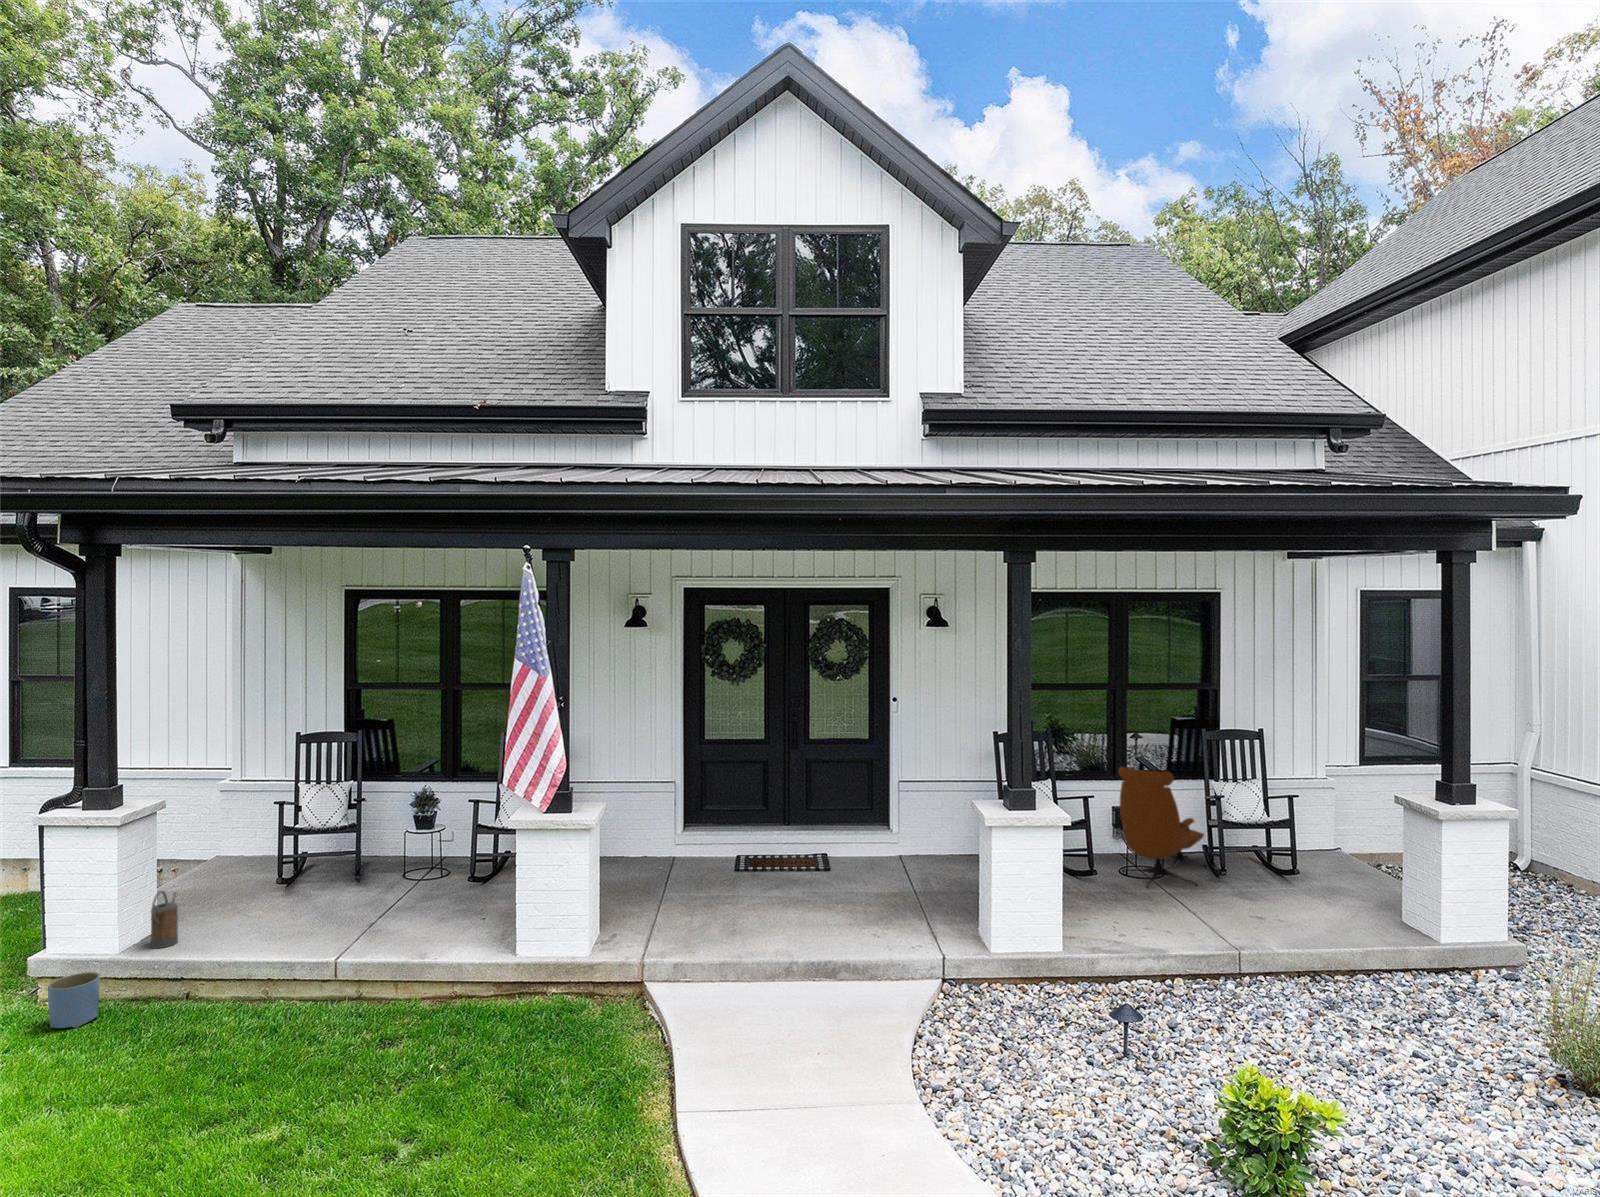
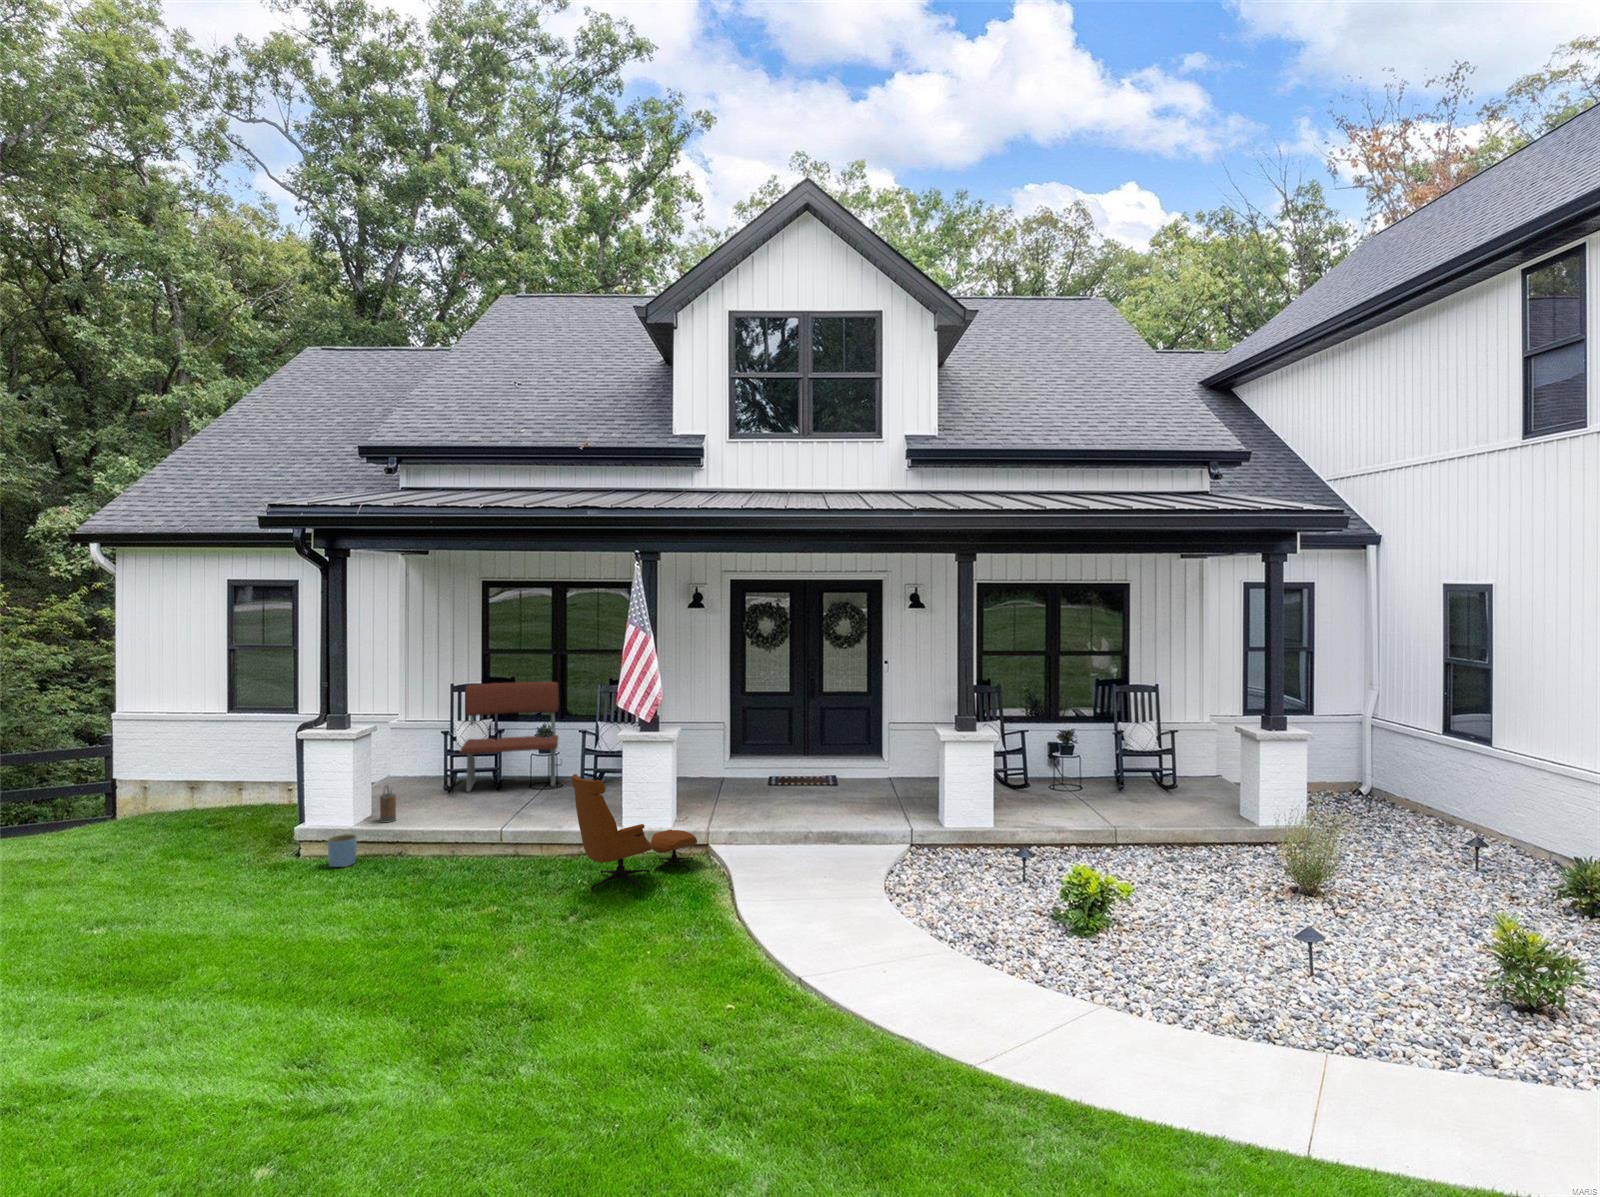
bench: none [297,729,448,887] -> present [461,682,559,792]
lounge chair: present [1118,767,1205,888] -> present [572,774,697,890]

